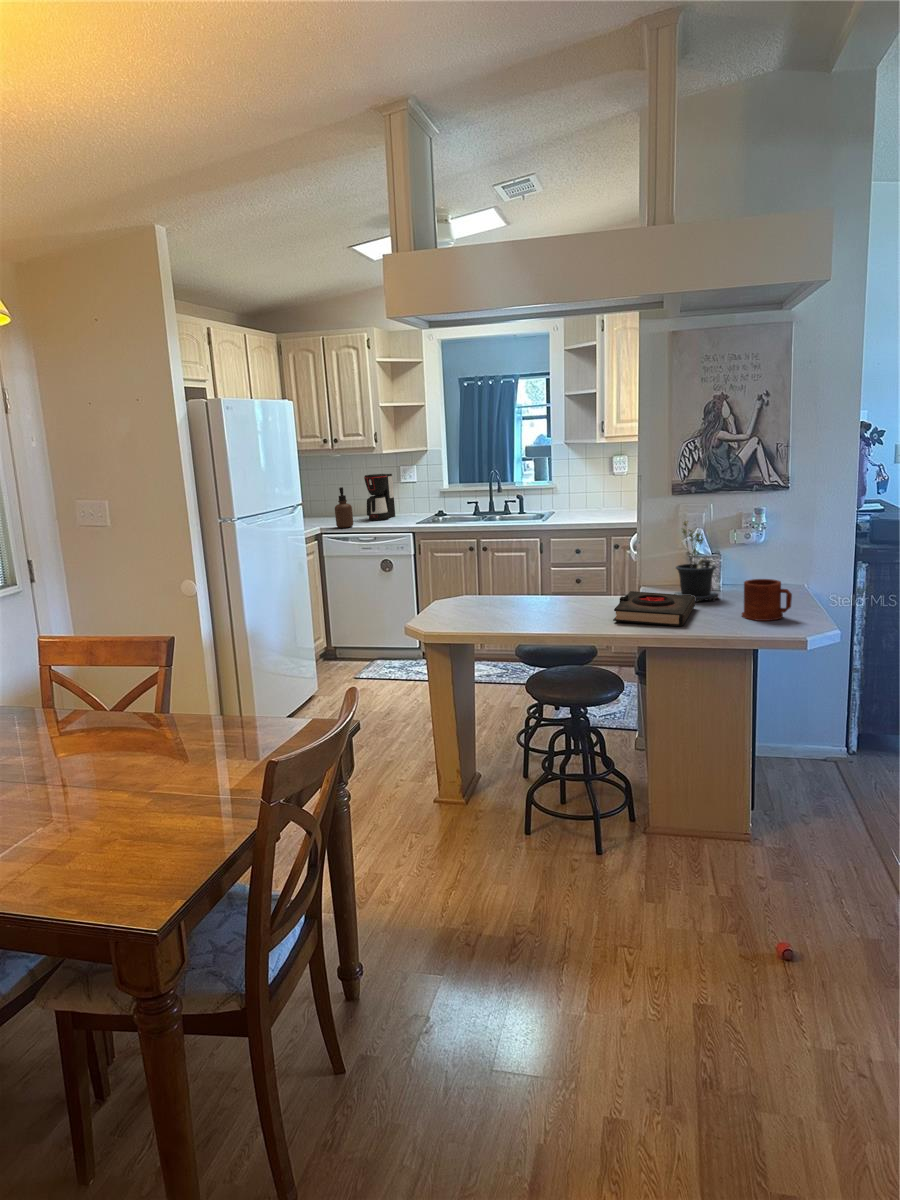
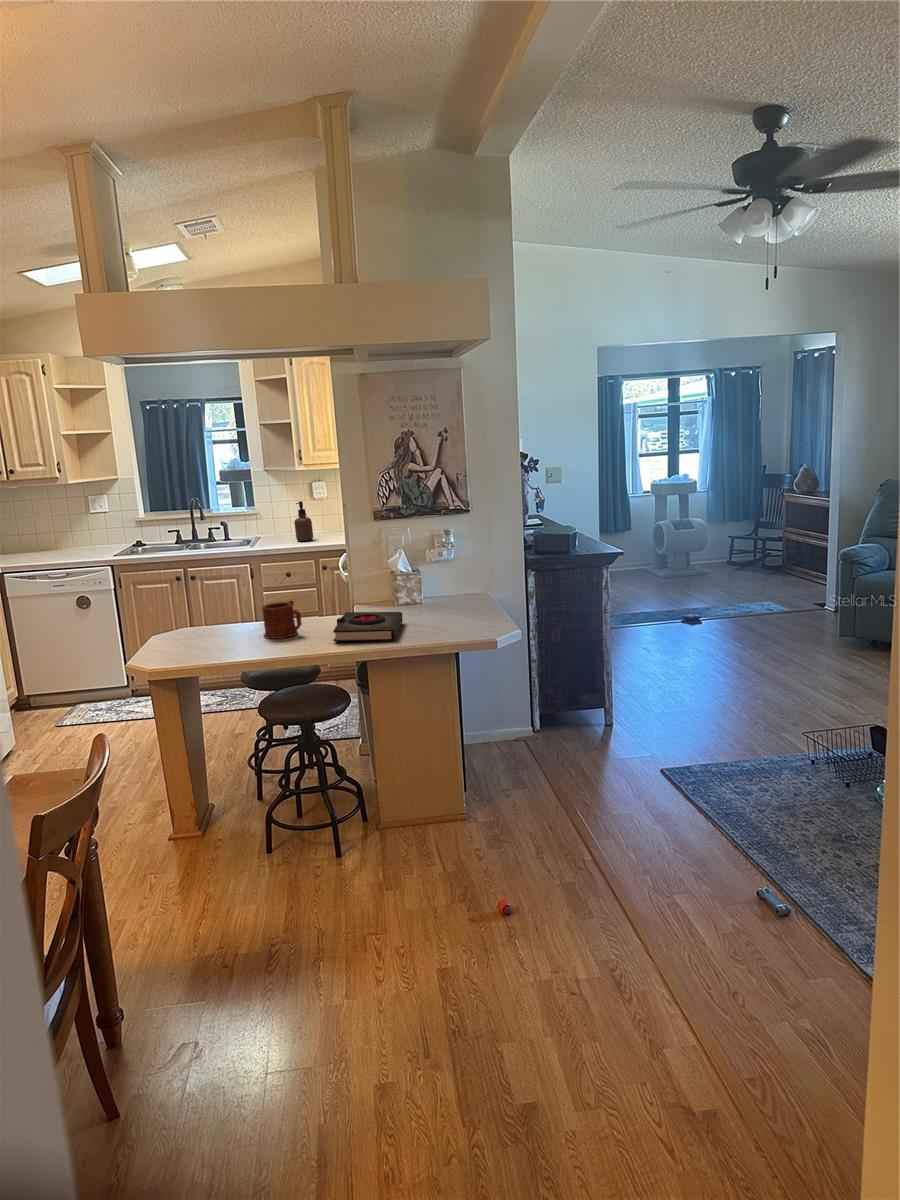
coffee maker: present [364,474,395,520] -> none [48,505,88,556]
soap dispenser: present [335,487,353,528] -> present [294,501,313,541]
potted plant: present [675,521,719,602] -> none [383,545,422,617]
mug: present [742,579,792,621] -> present [262,602,302,639]

